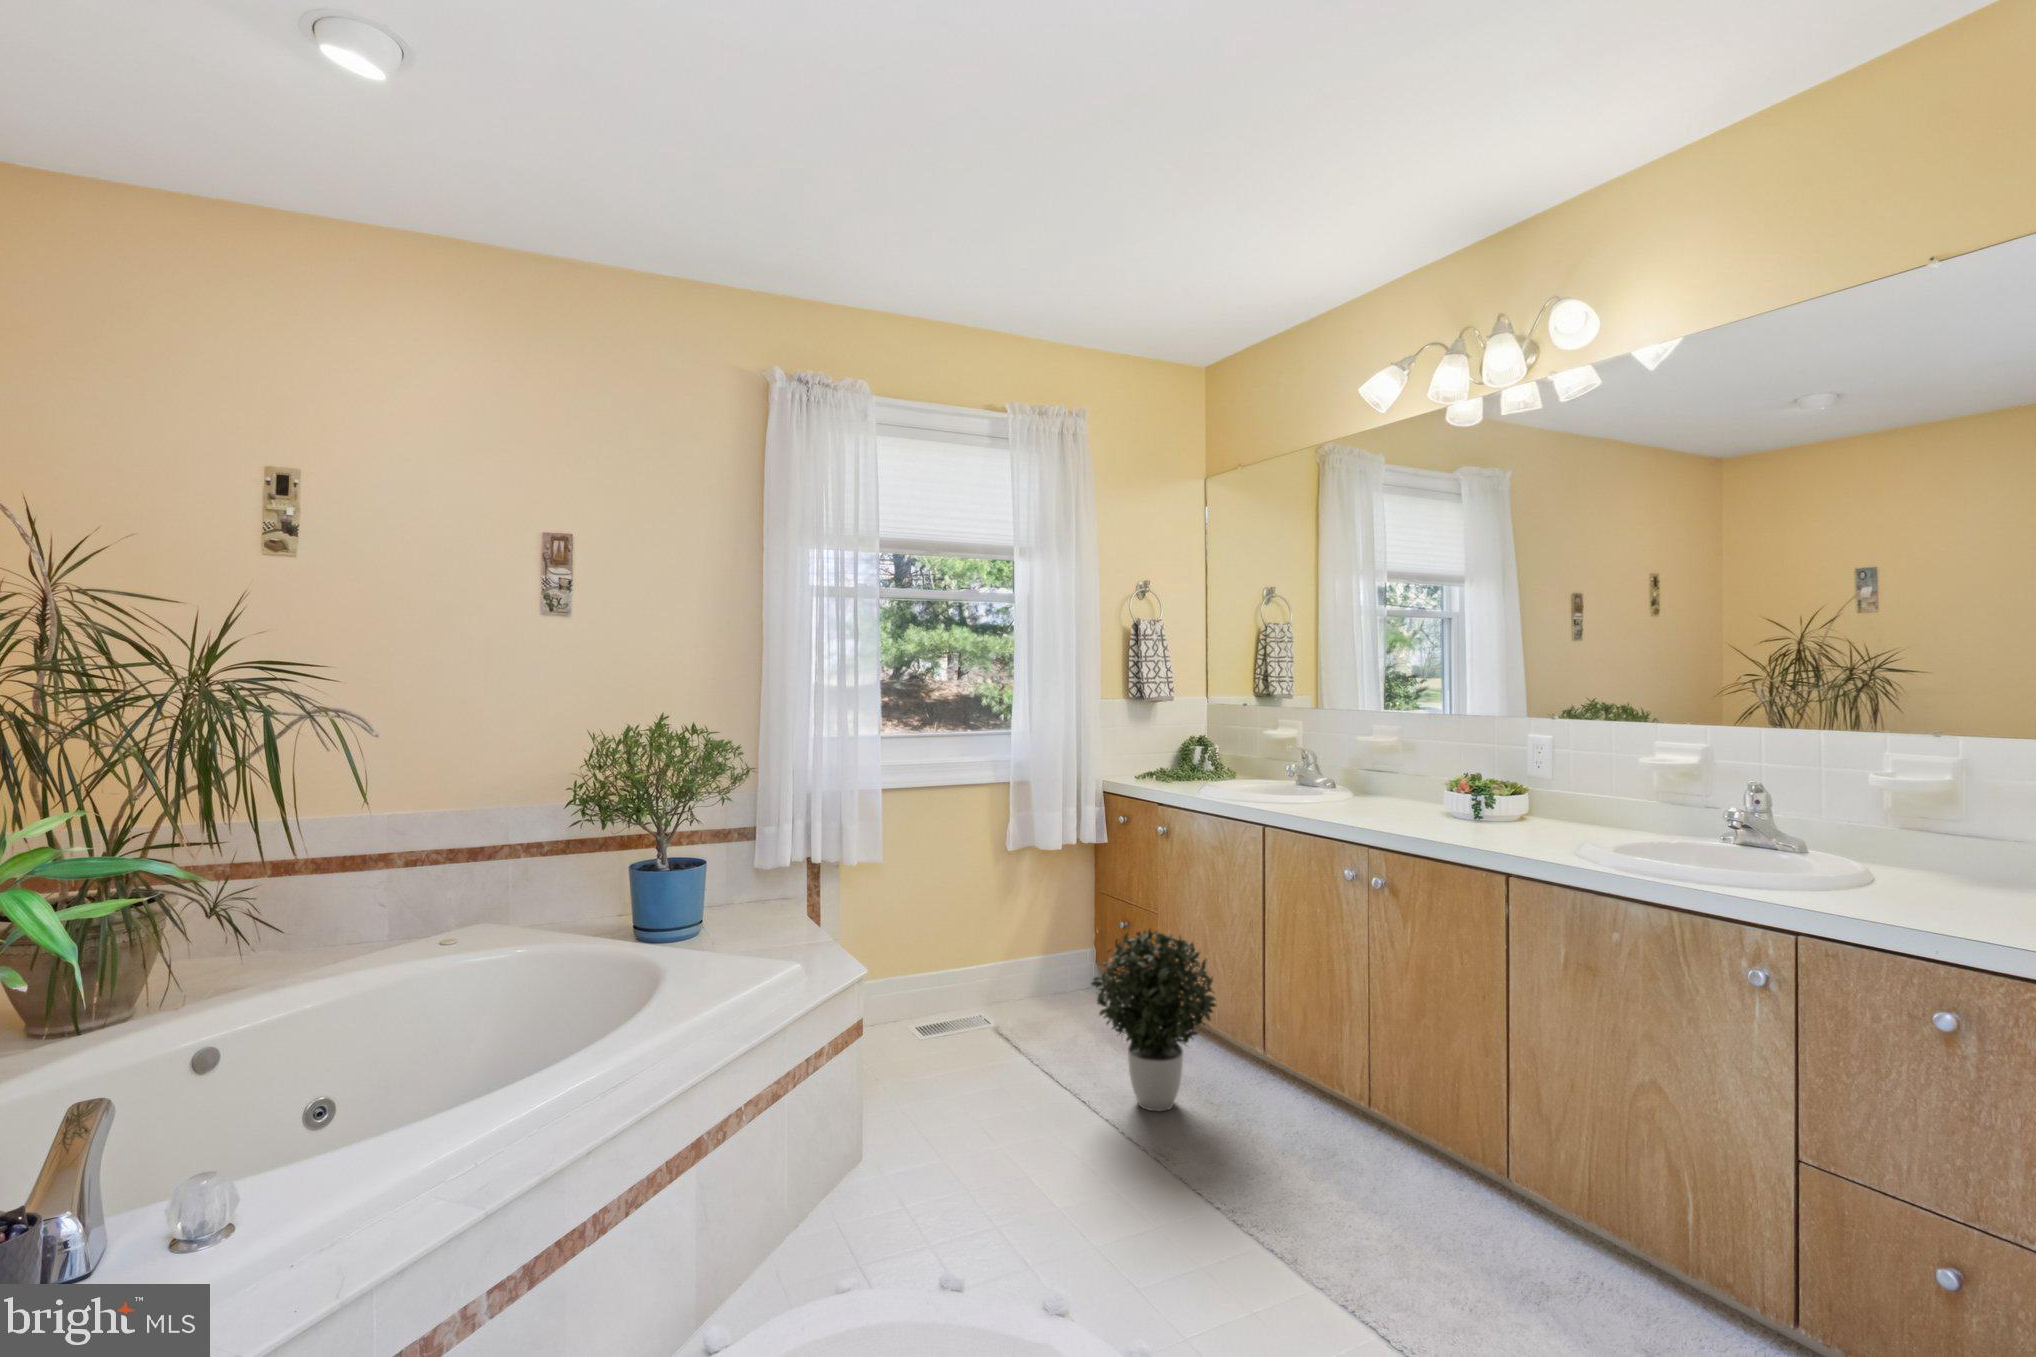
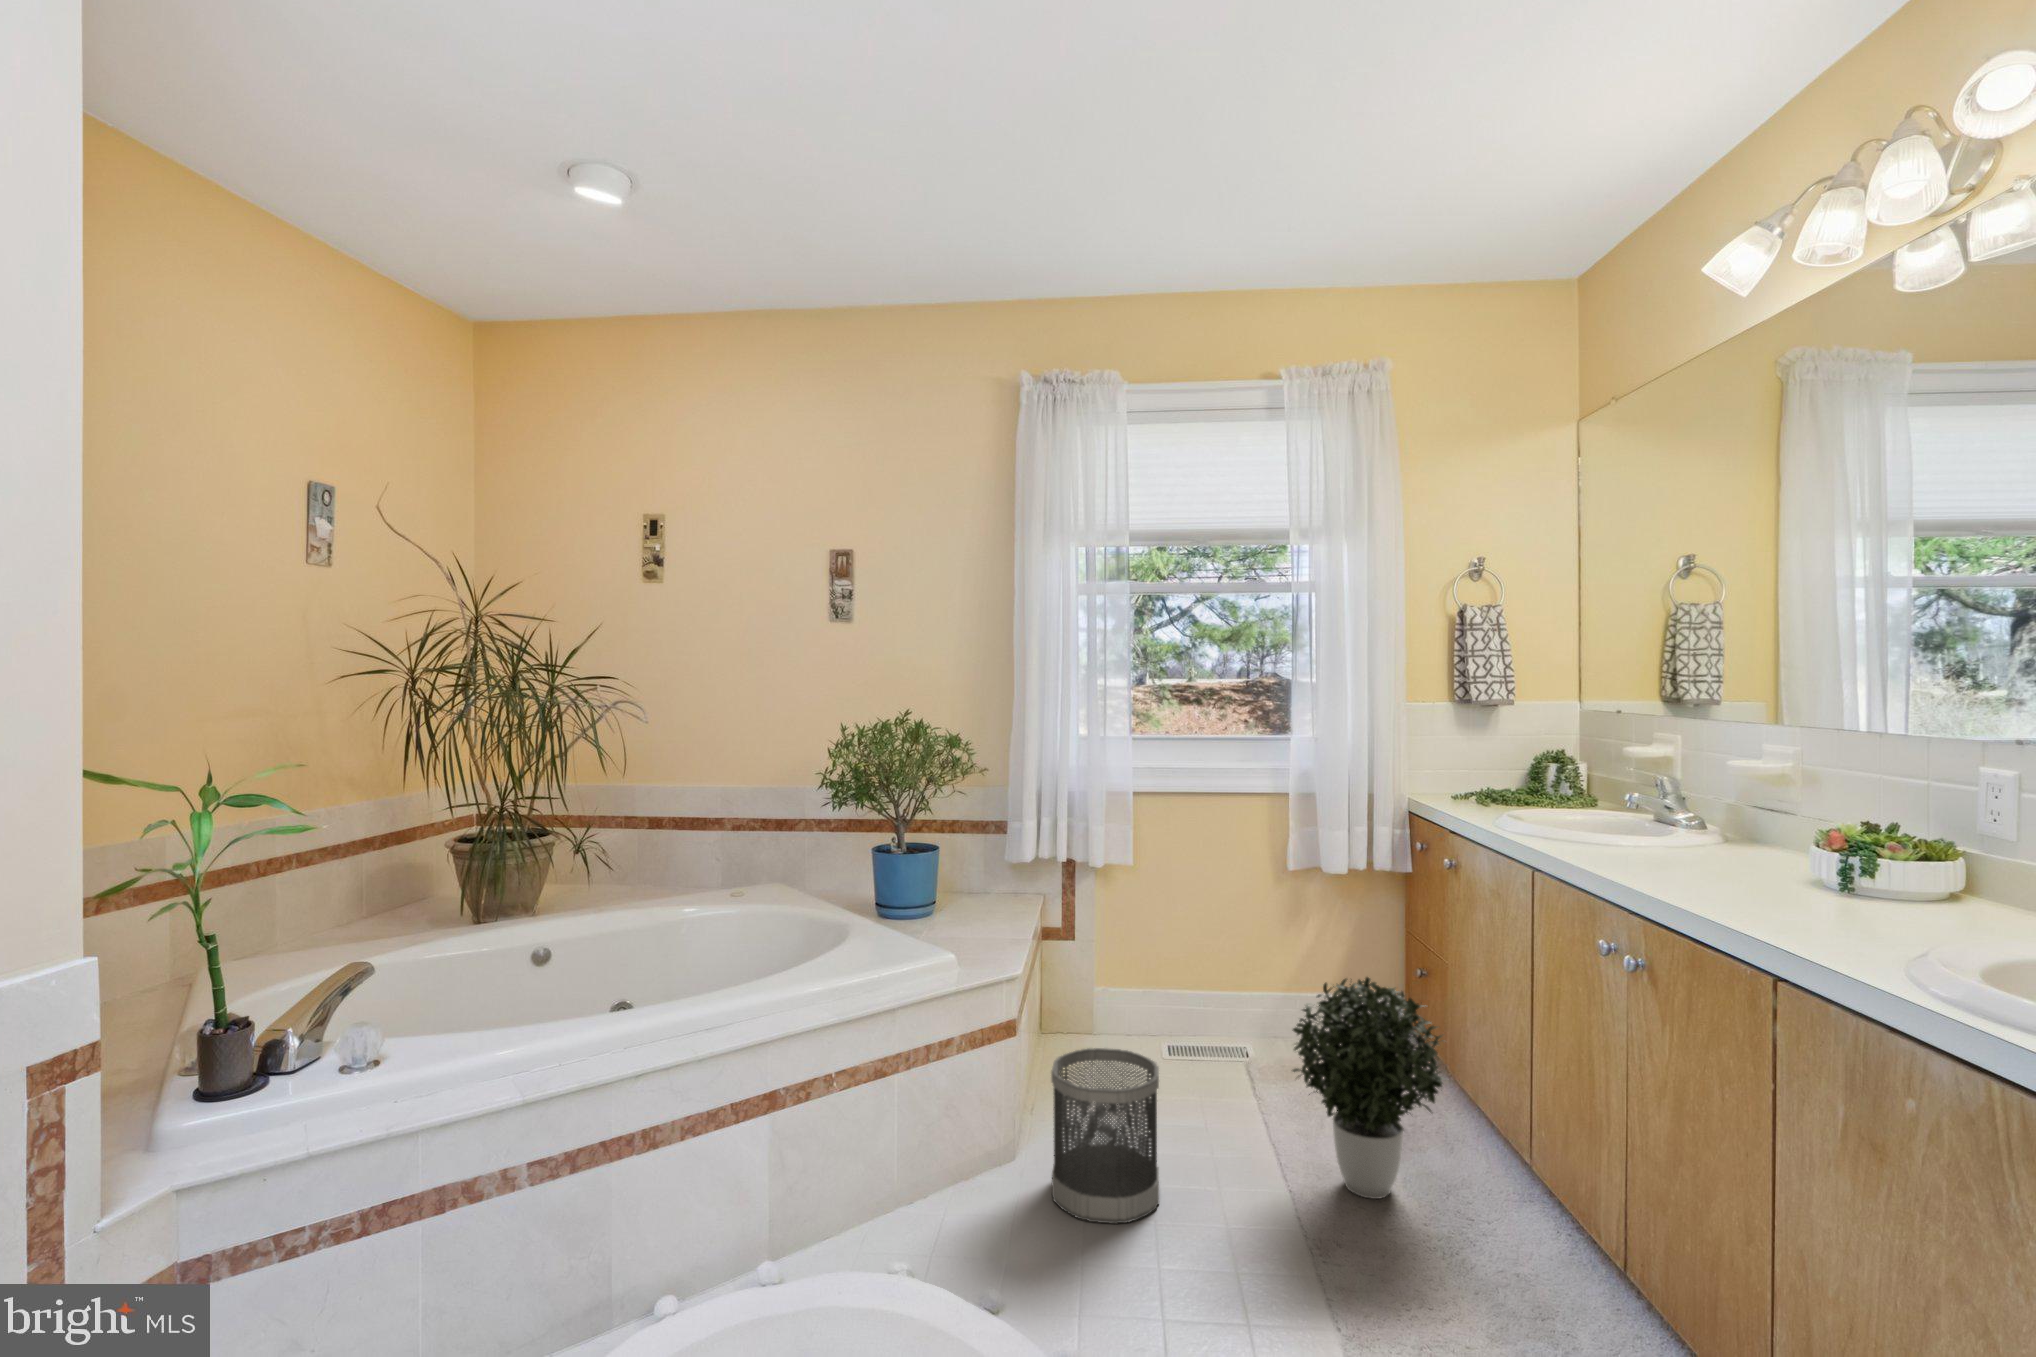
wastebasket: none [914,1028,1019,1194] -> present [1051,1048,1159,1224]

